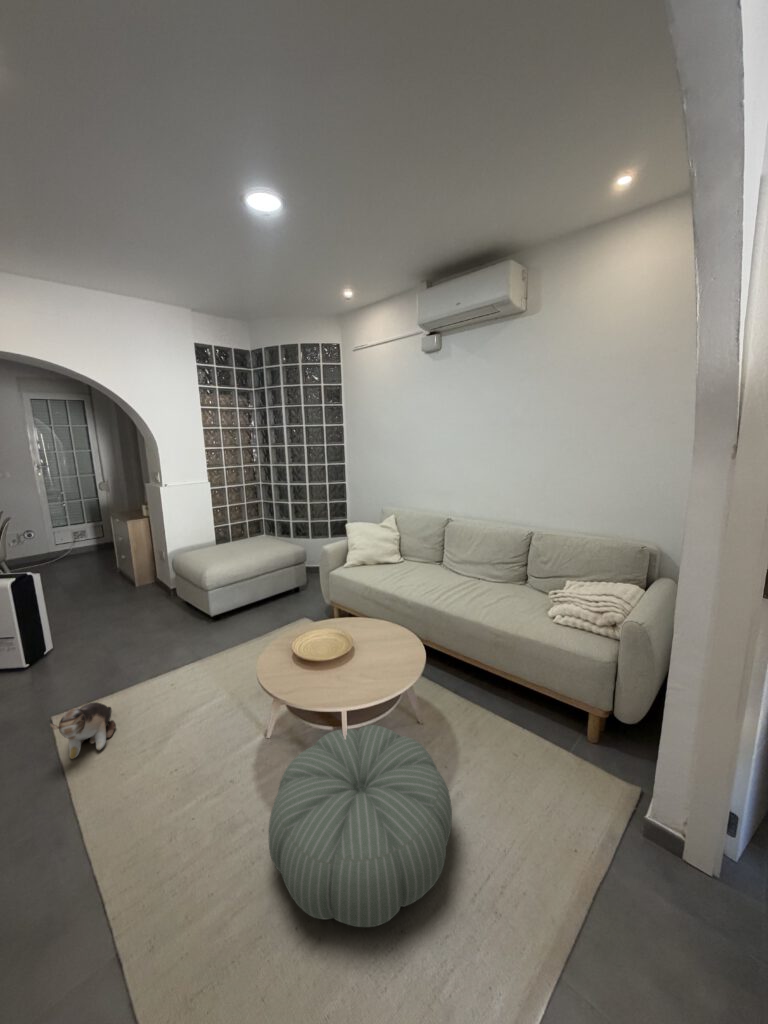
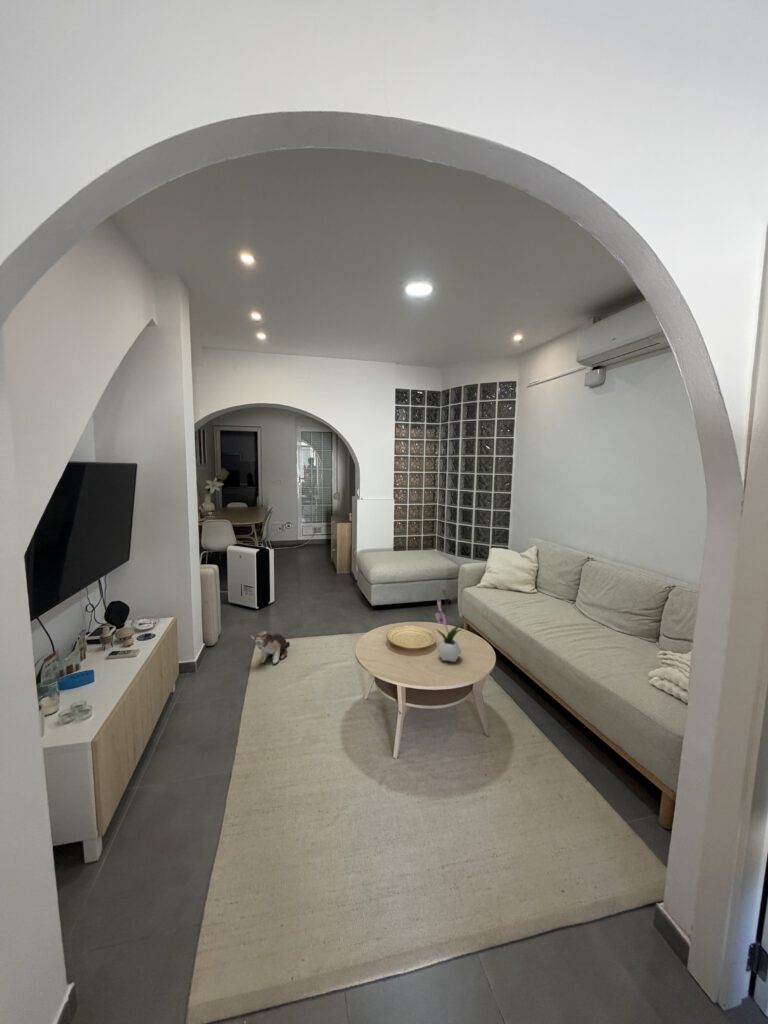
flower arrangement: none [361,581,398,664] -> present [435,589,461,662]
pouf: present [269,725,452,927] -> none [322,698,460,832]

